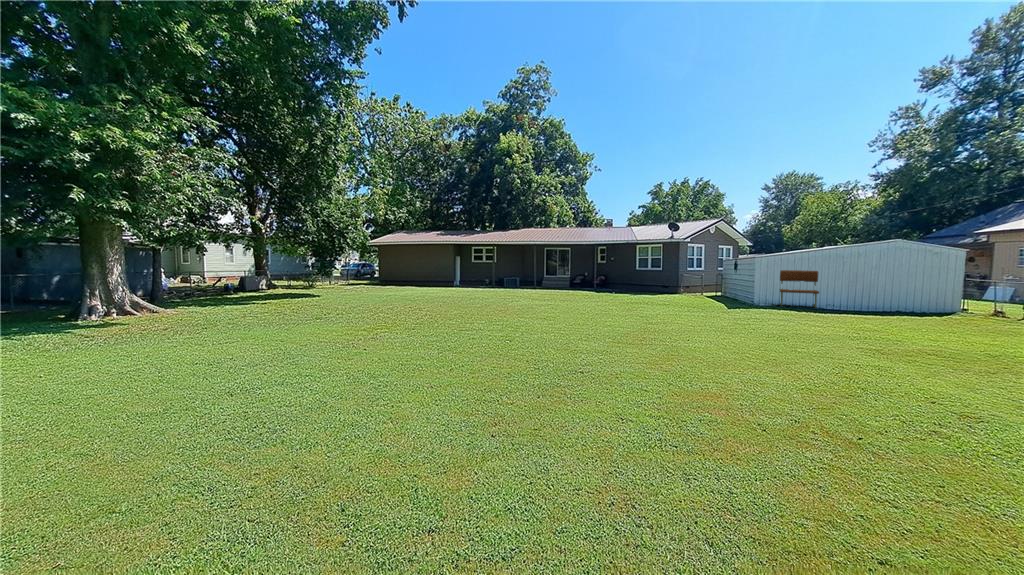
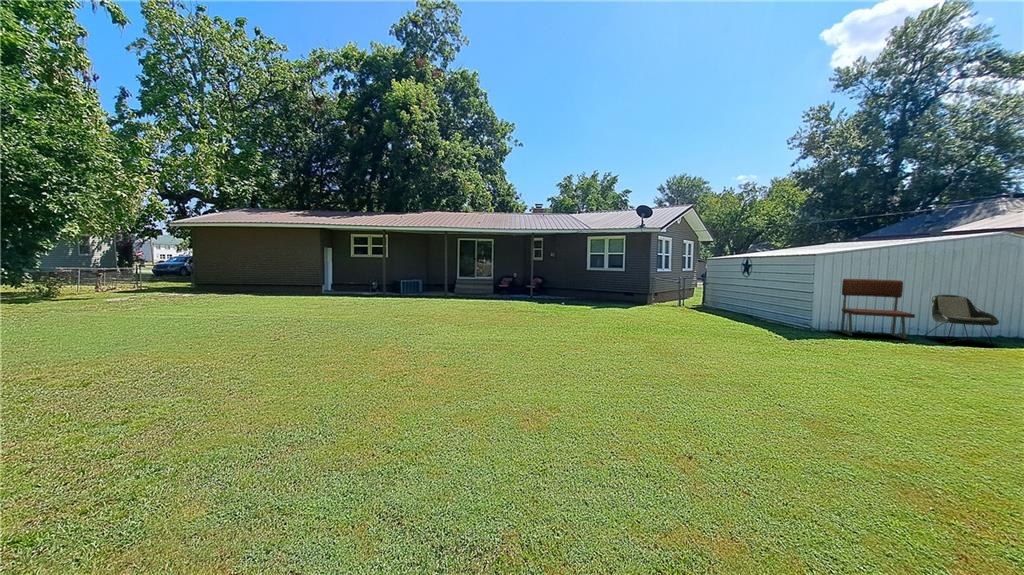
lounge chair: none [834,280,870,311] -> present [925,295,999,347]

